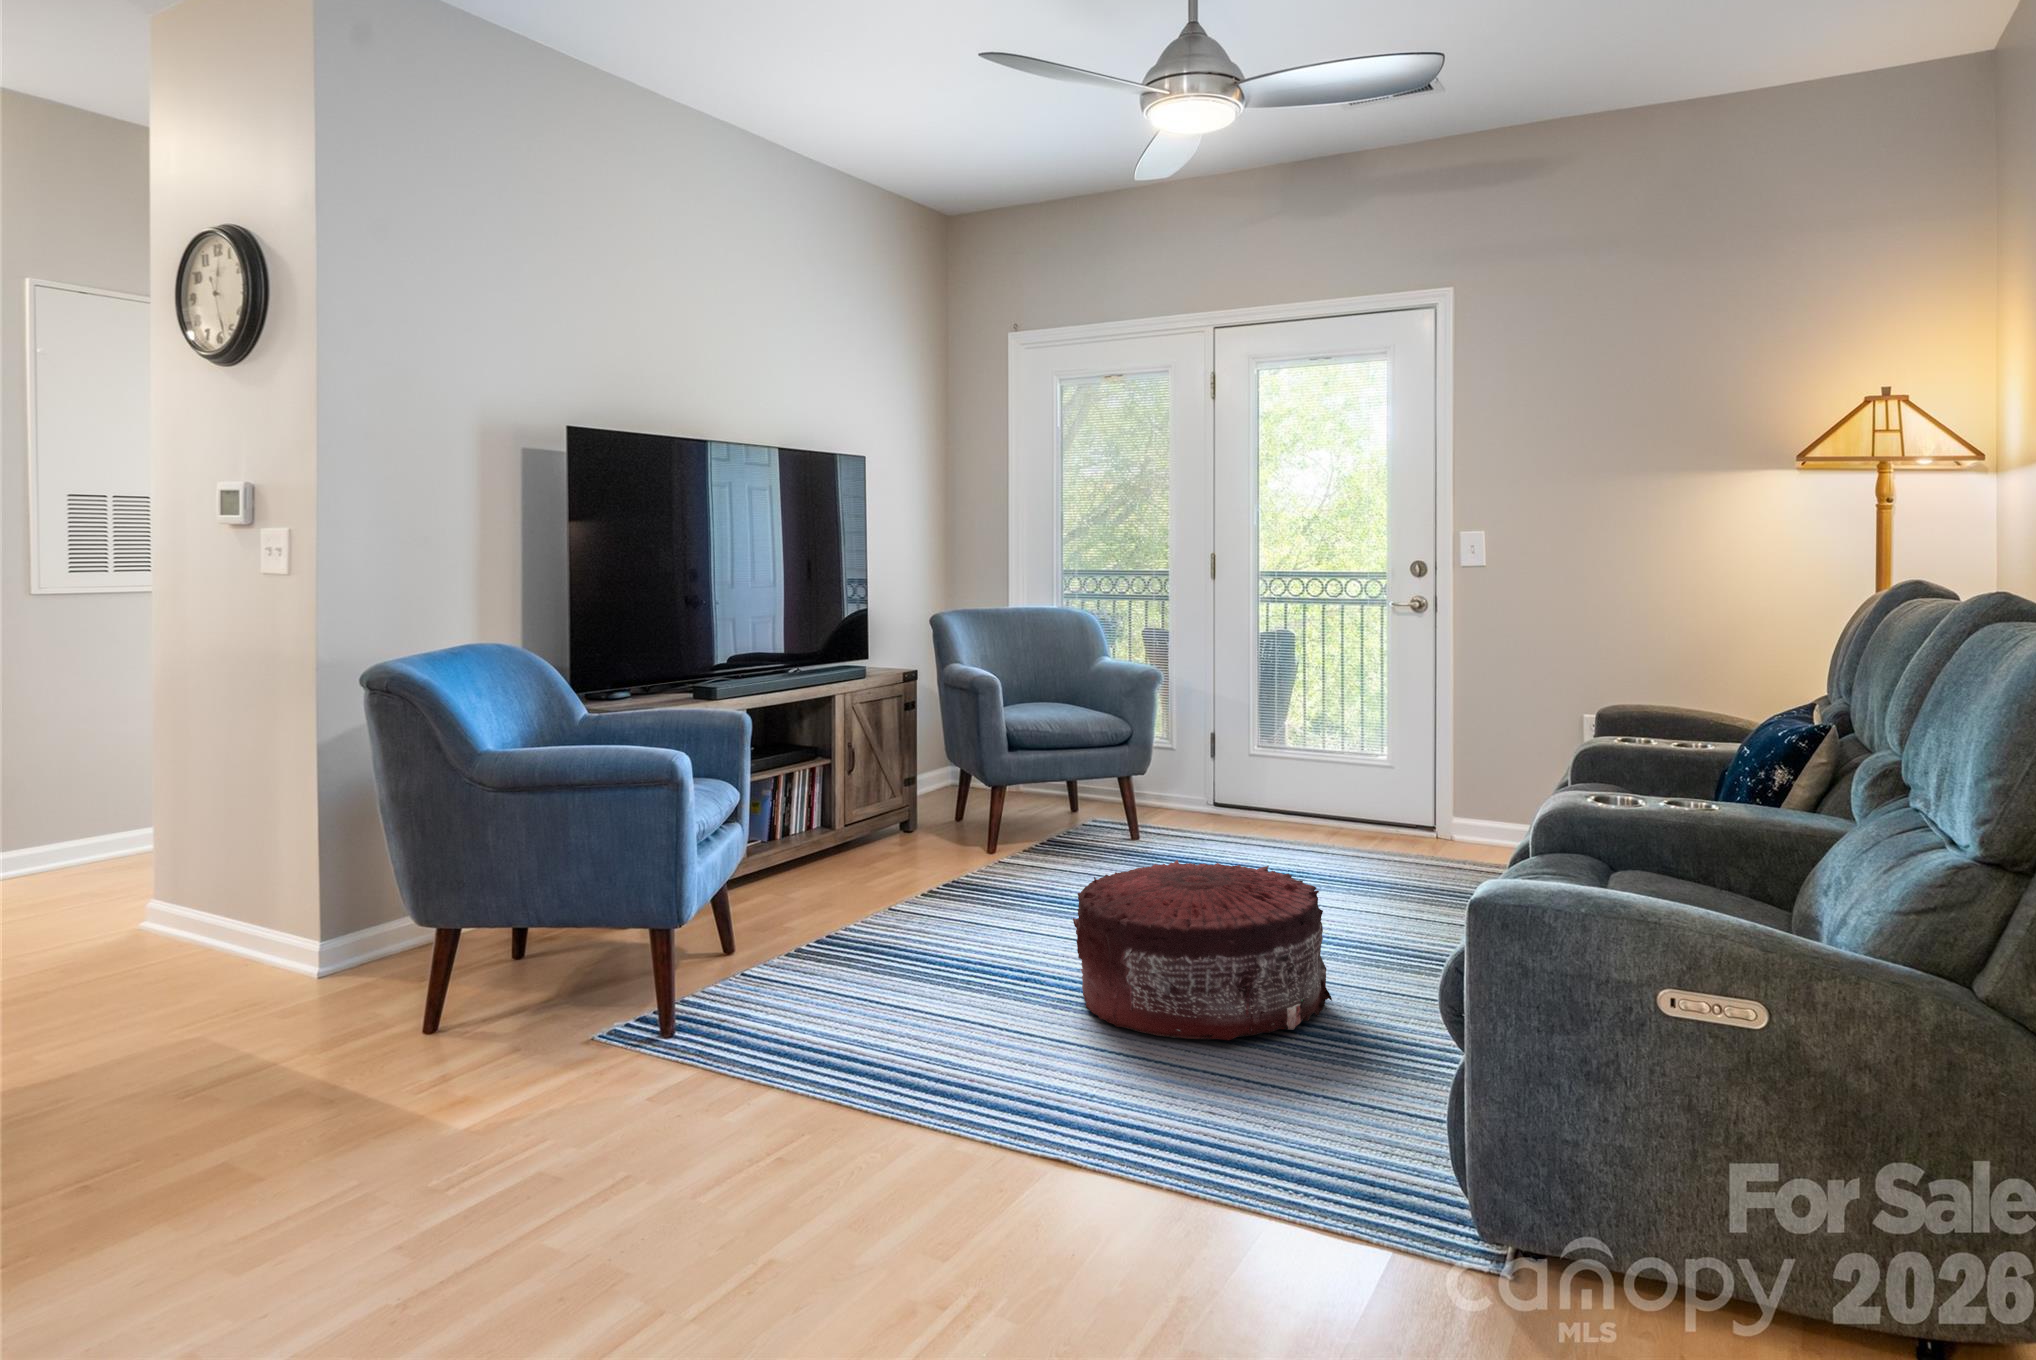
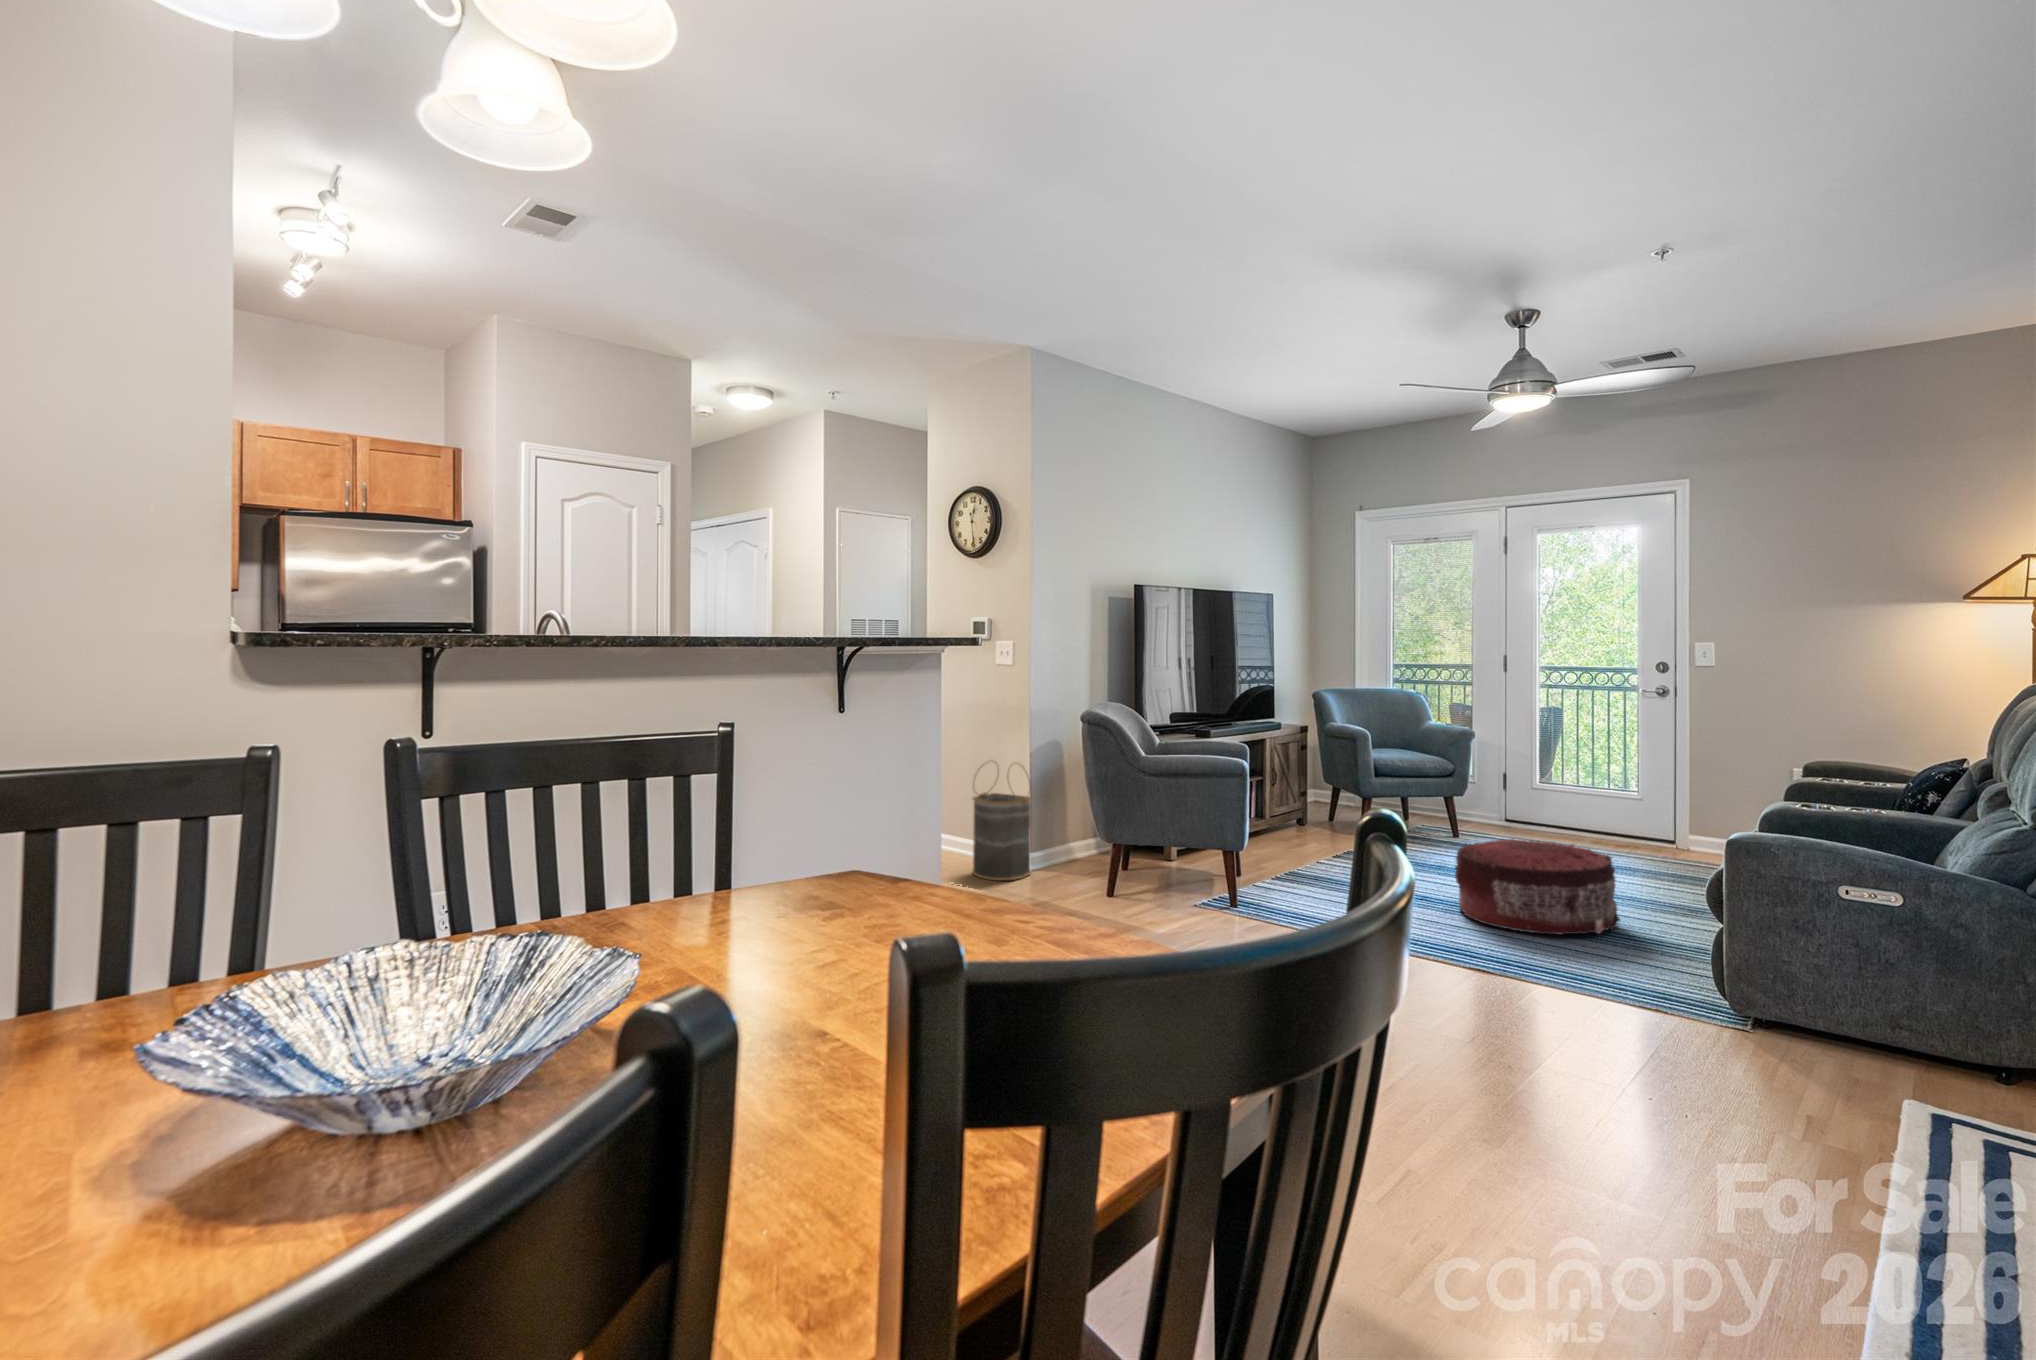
basket: none [181,765,325,1006] -> present [972,762,1032,880]

